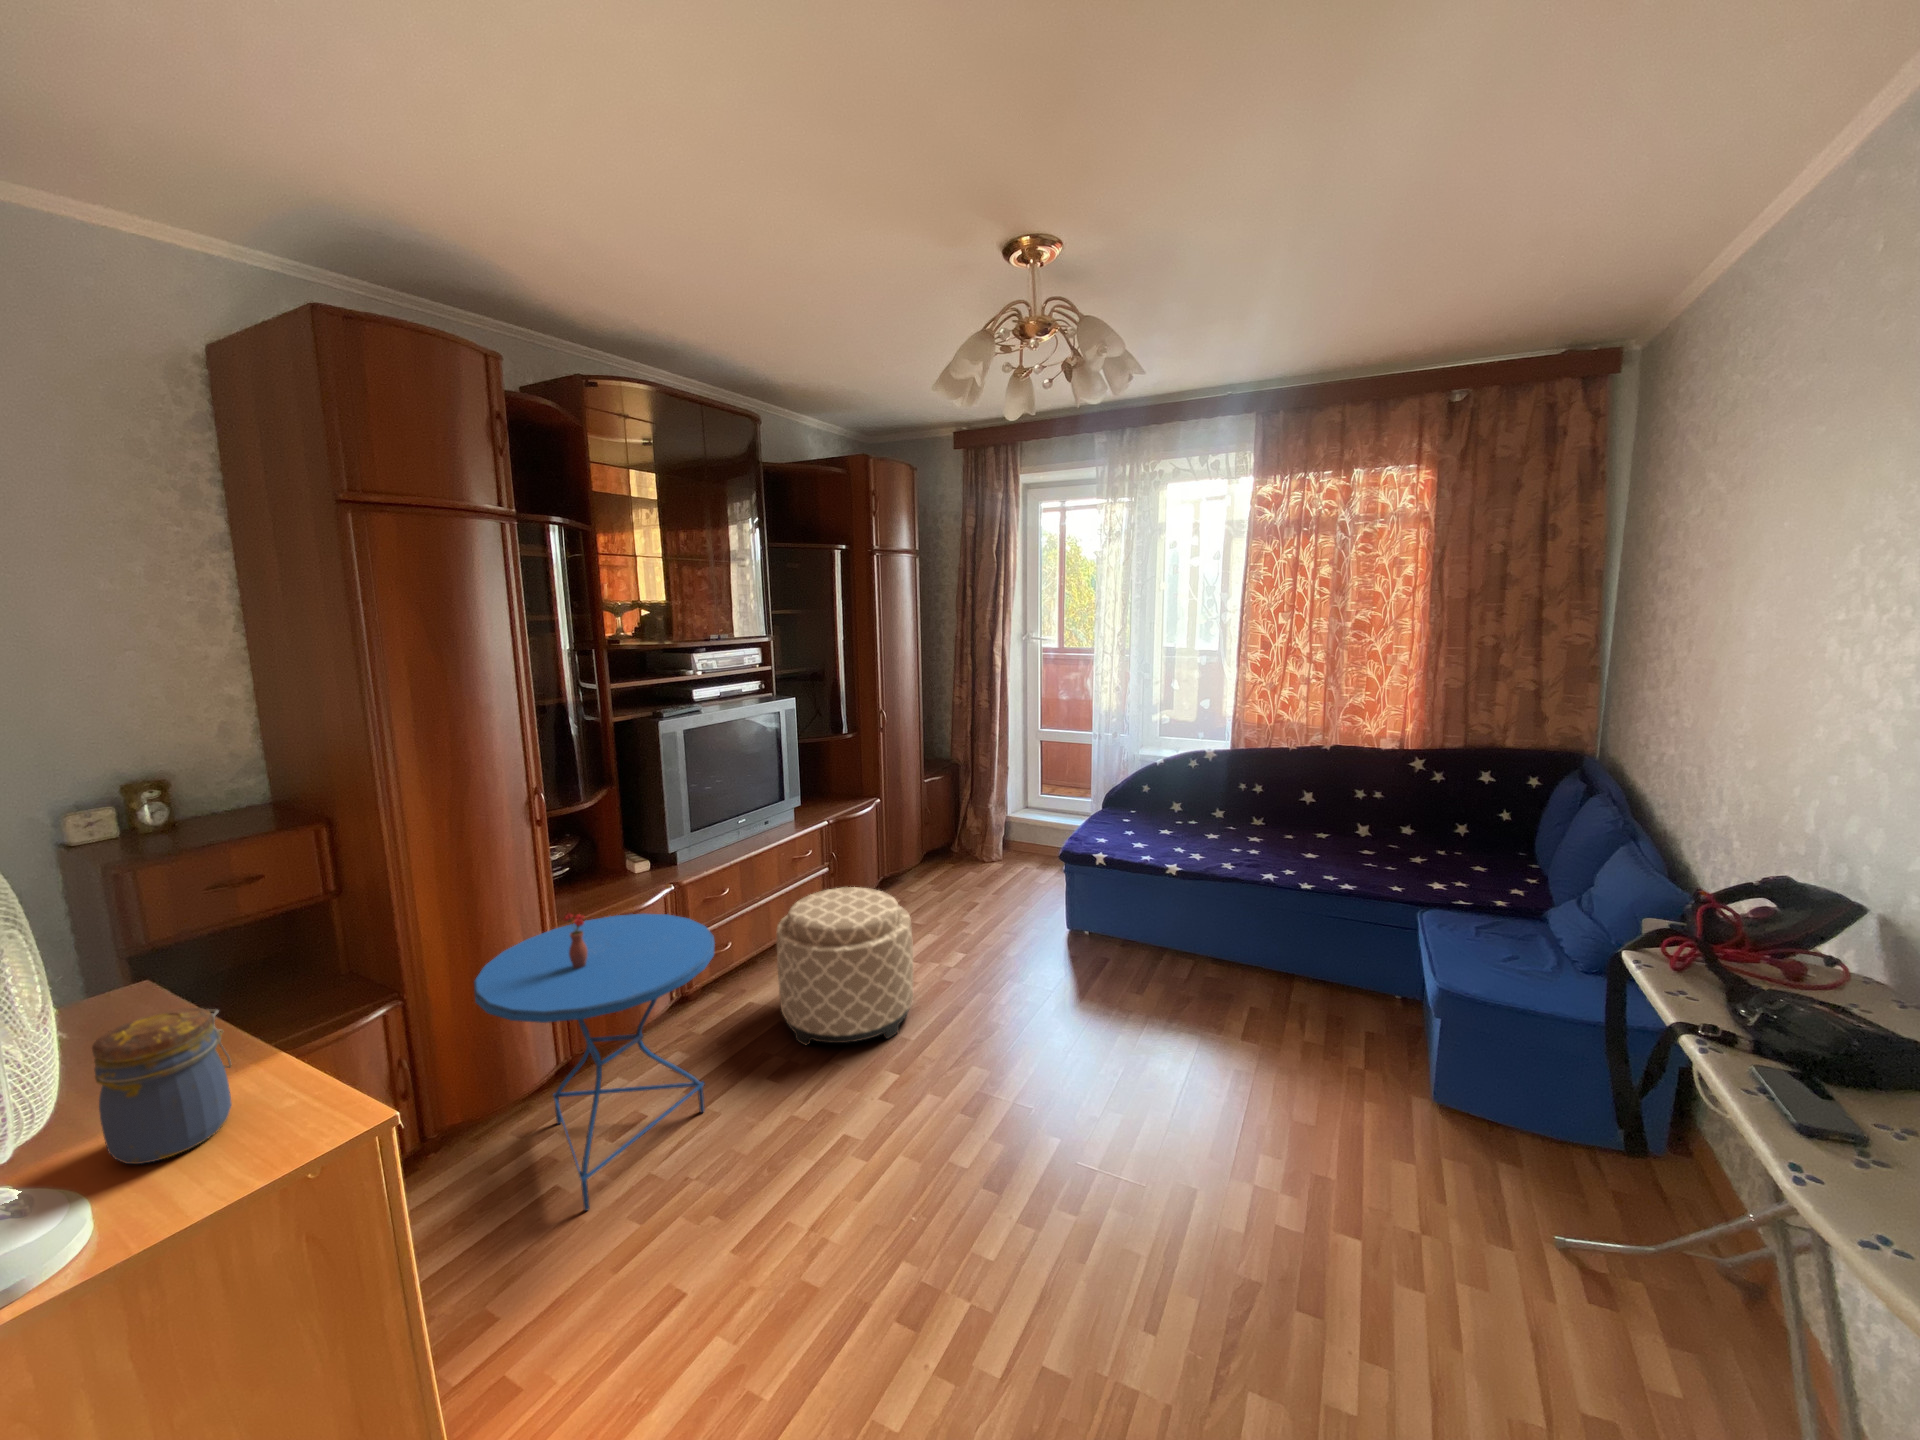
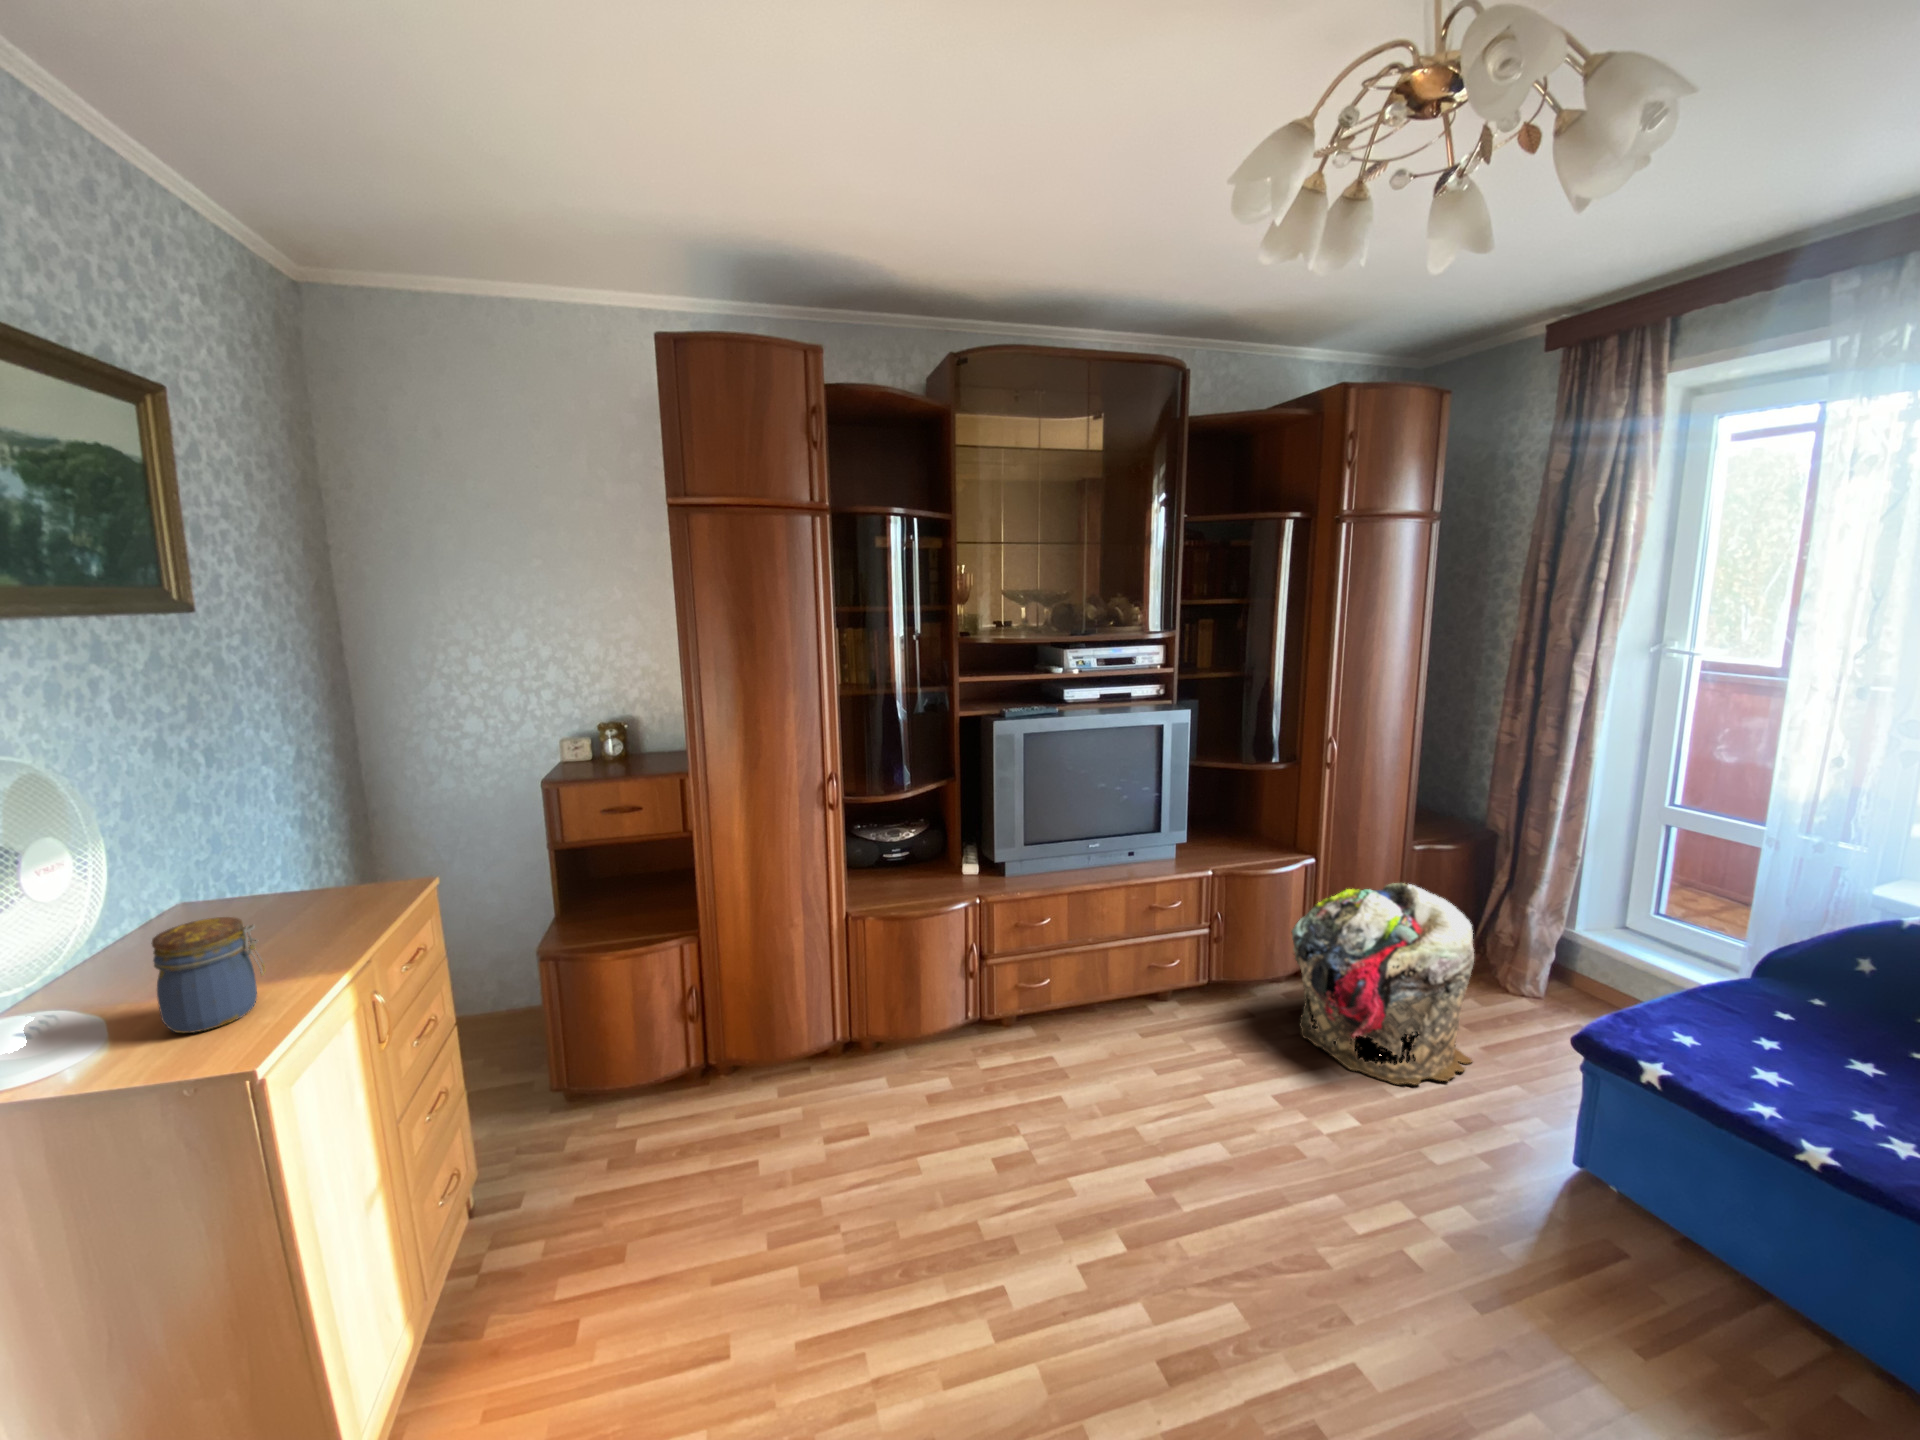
laundry basket: none [884,801,999,932] -> present [1291,883,1474,1085]
ottoman: present [777,887,913,1045] -> none [1047,959,1226,1188]
side table: present [474,914,715,1210] -> none [697,905,926,1204]

